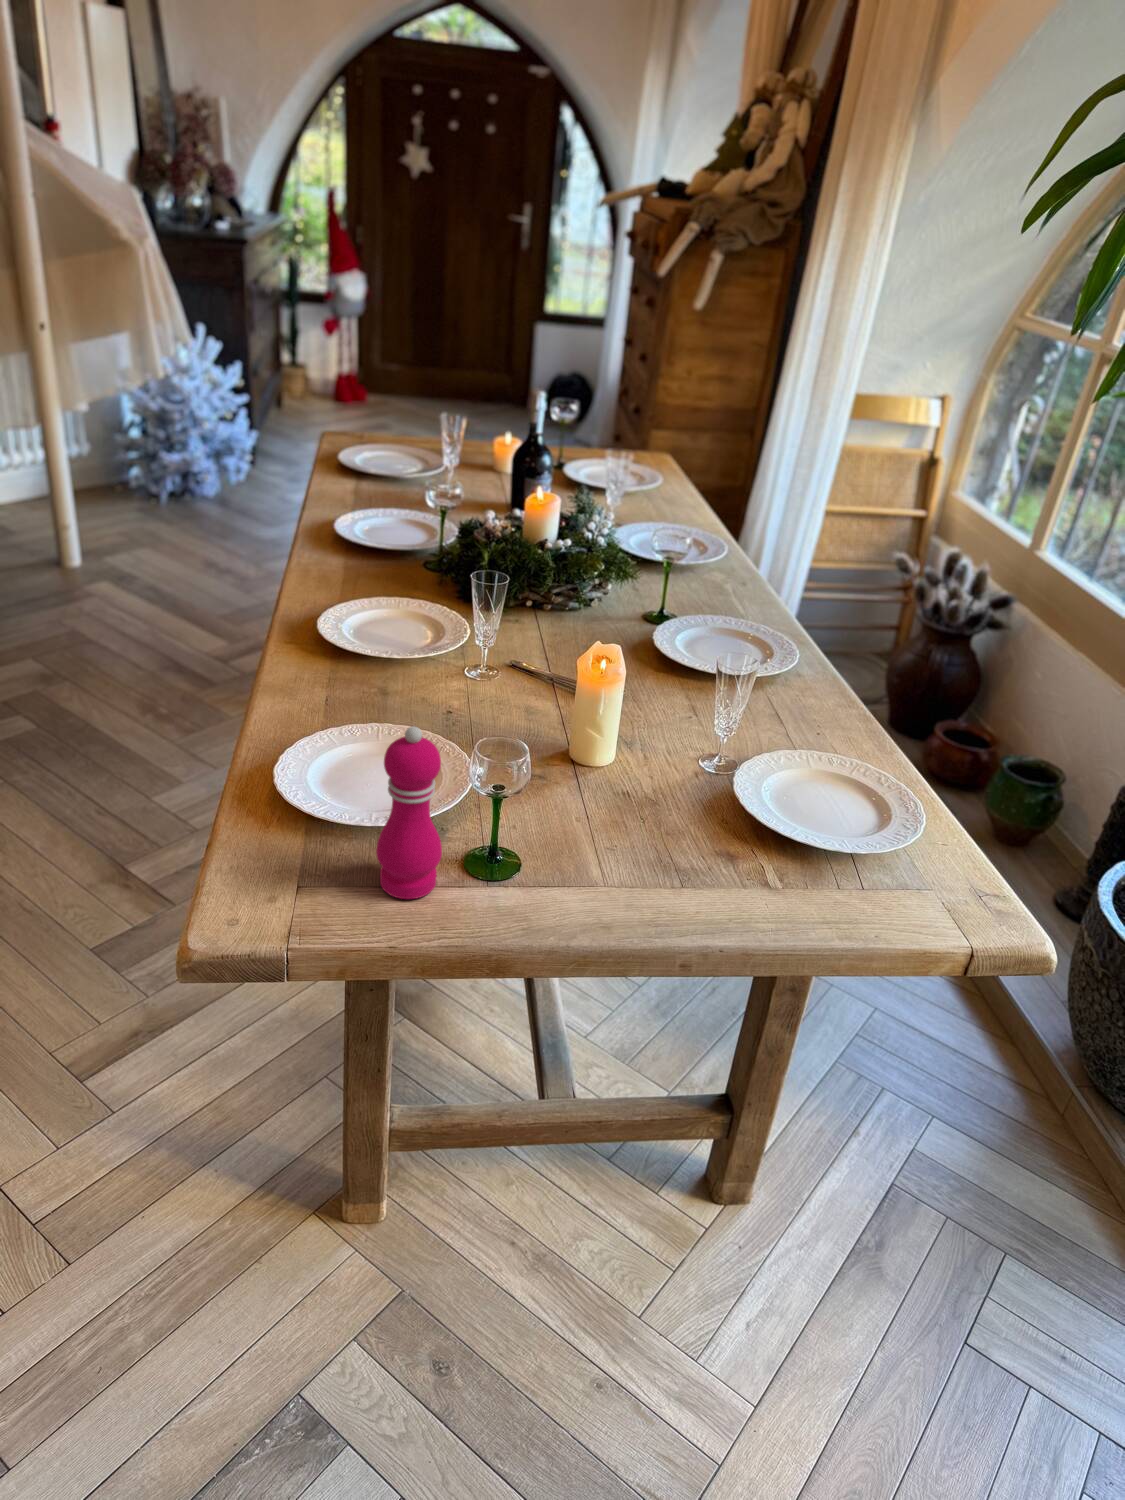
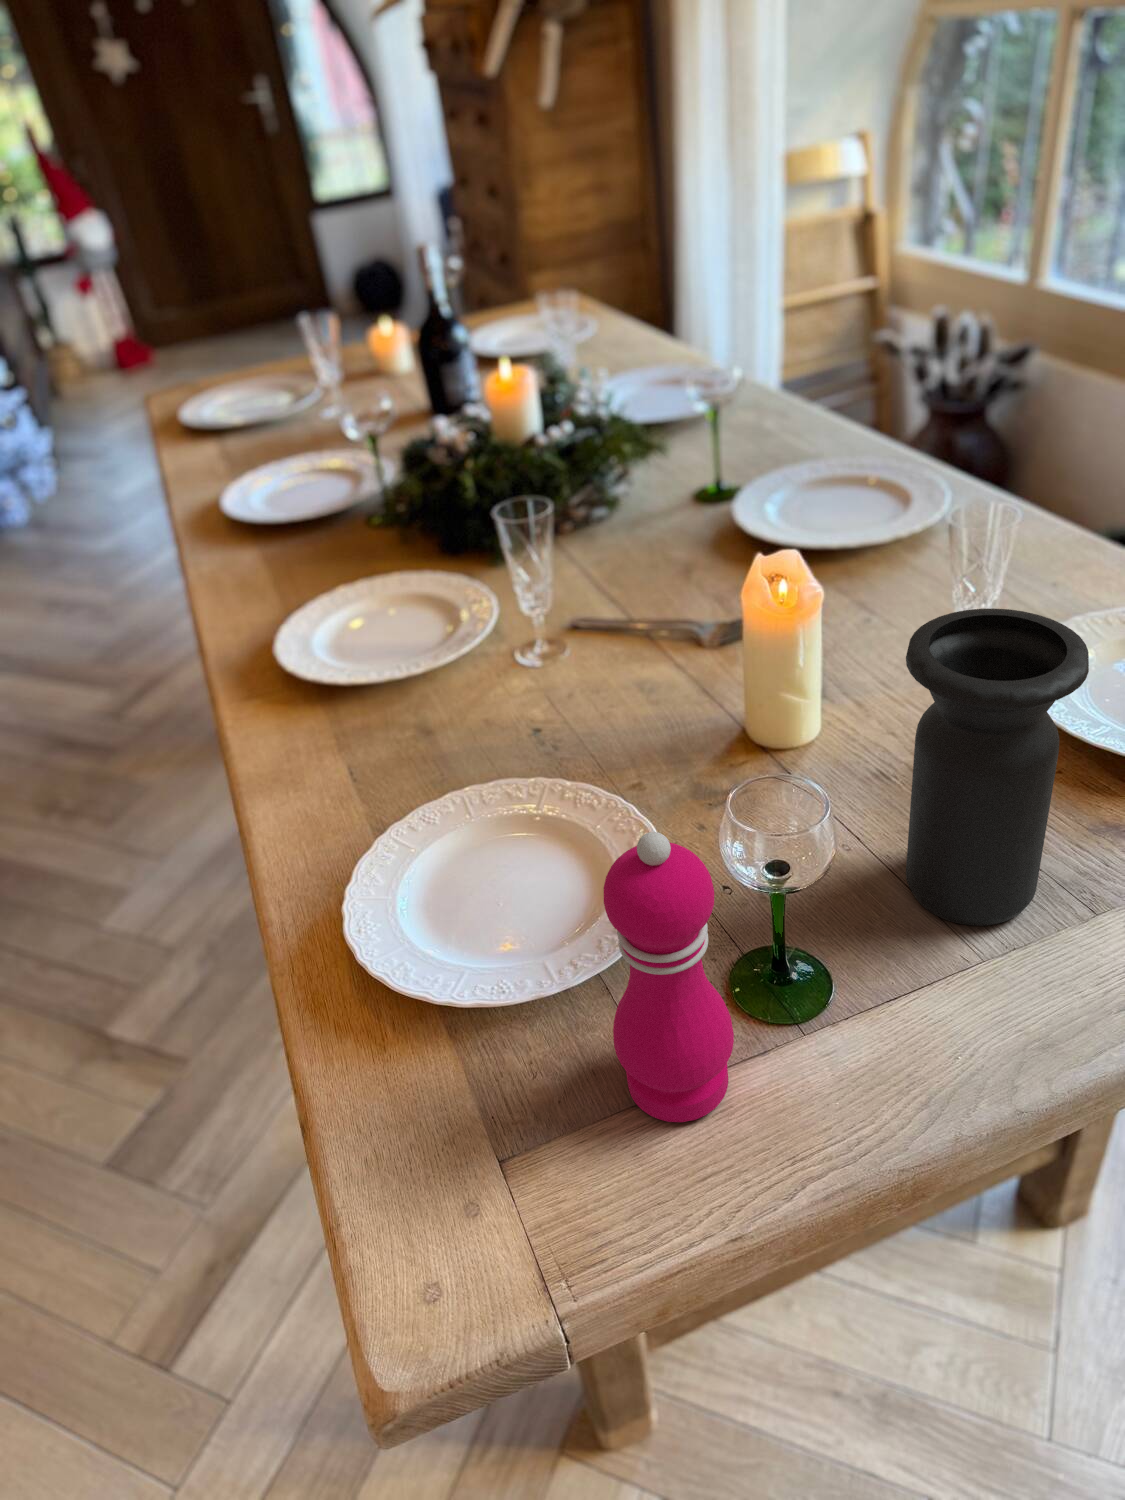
vase: none [591,689,695,875] -> present [906,608,1089,926]

